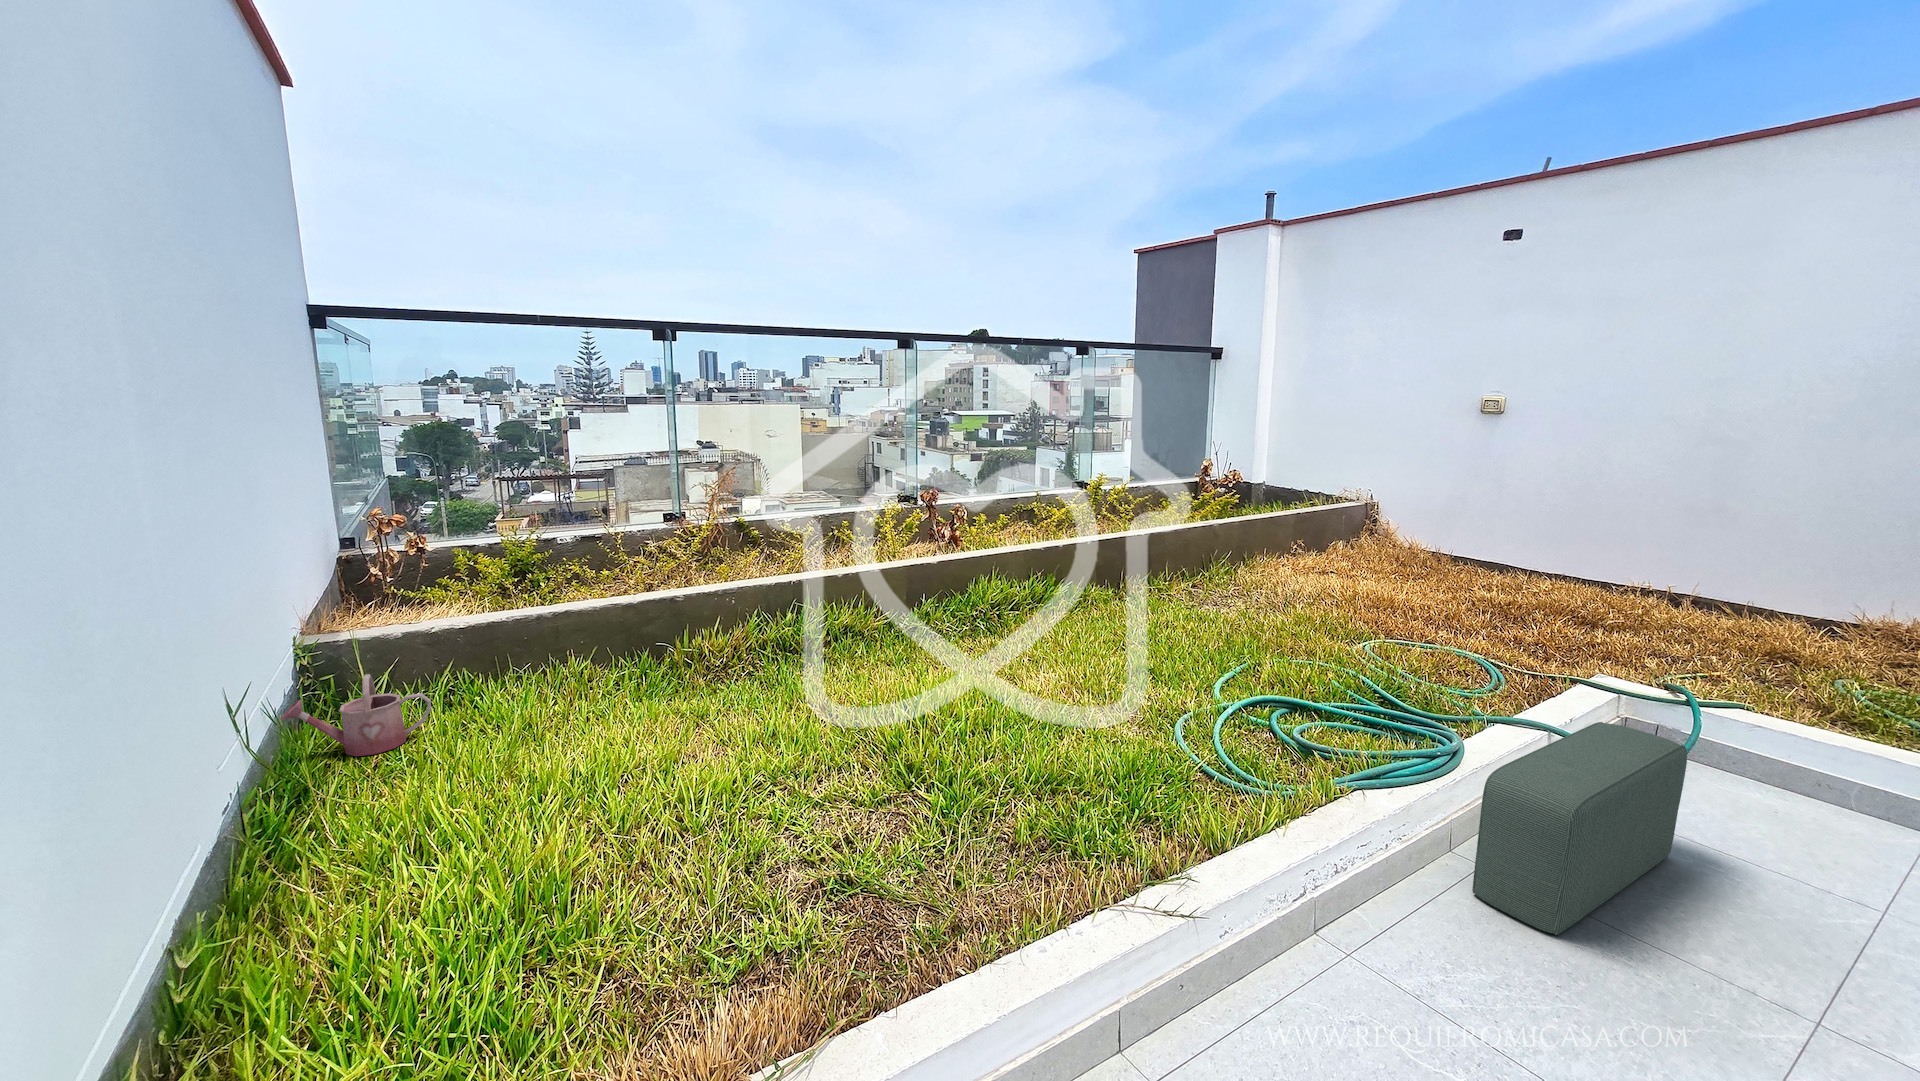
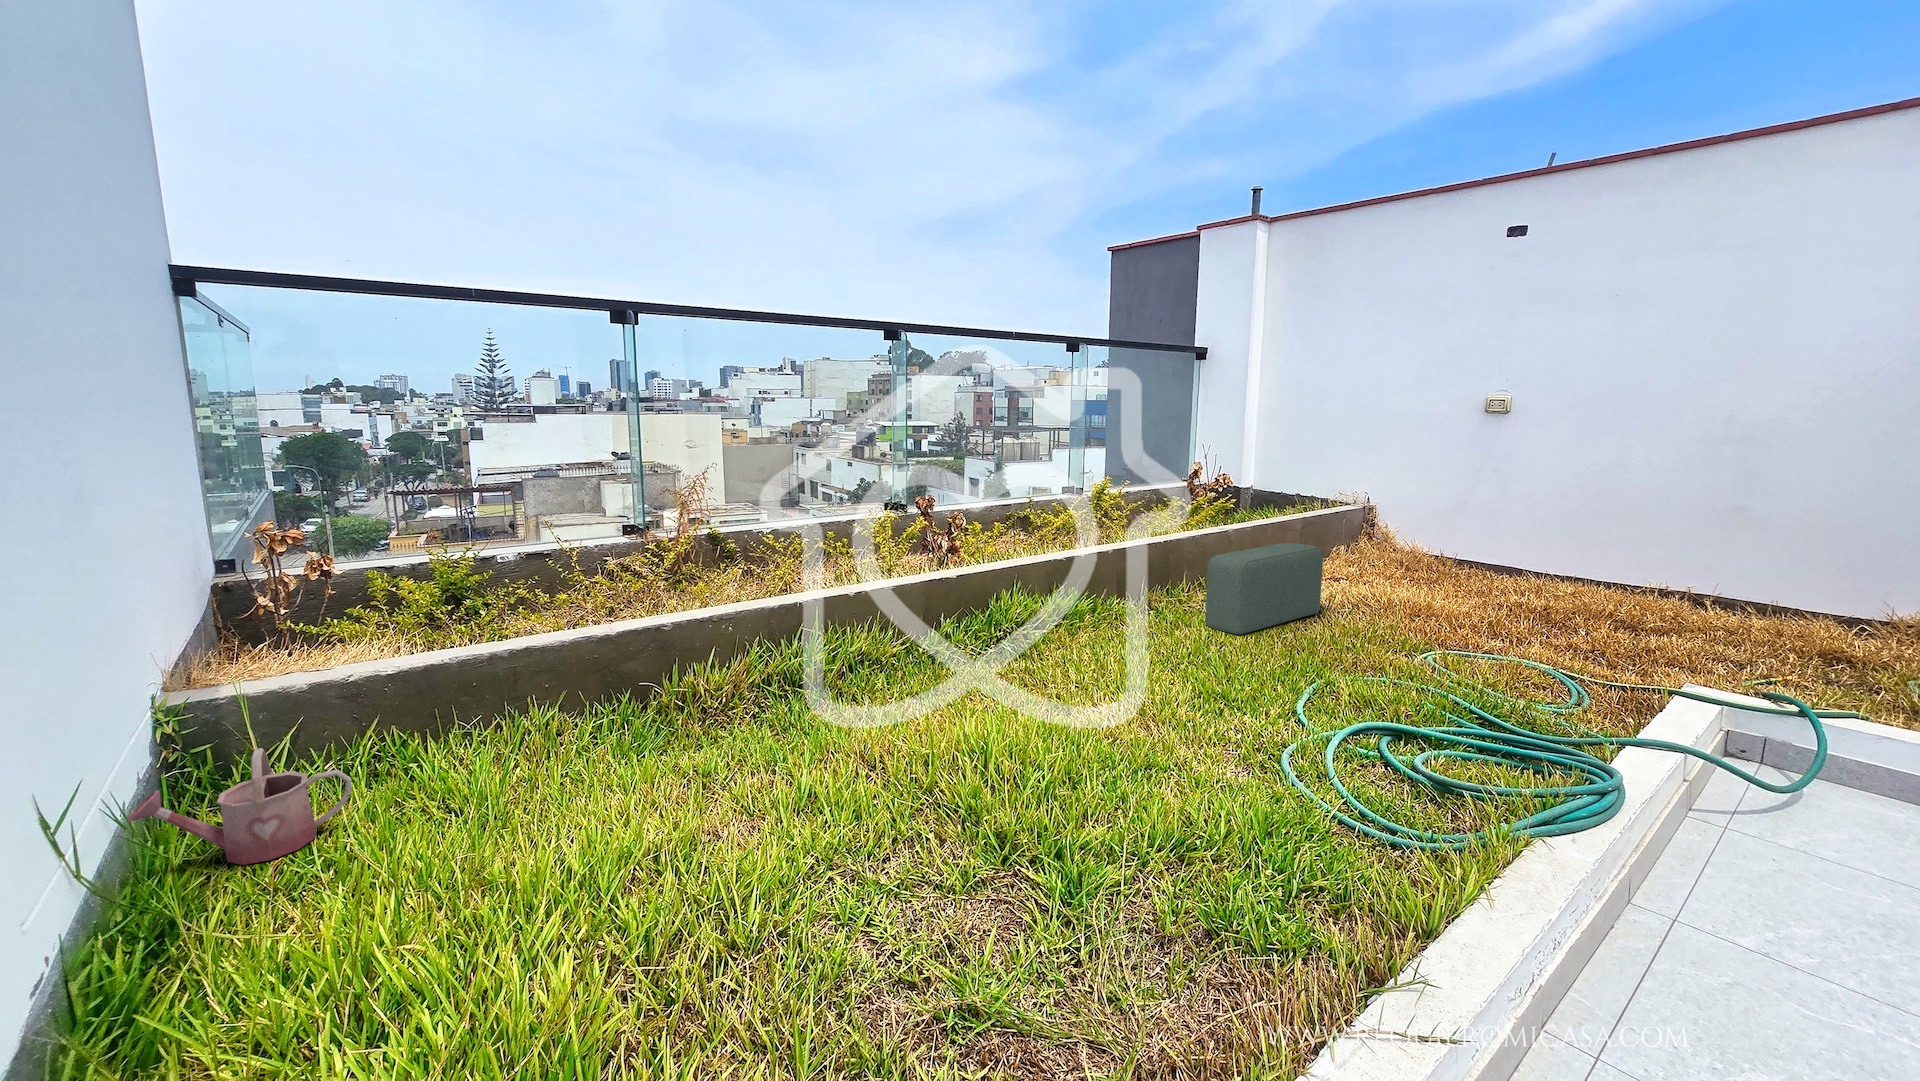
pouf: present [1472,722,1687,935] -> present [1206,543,1323,634]

